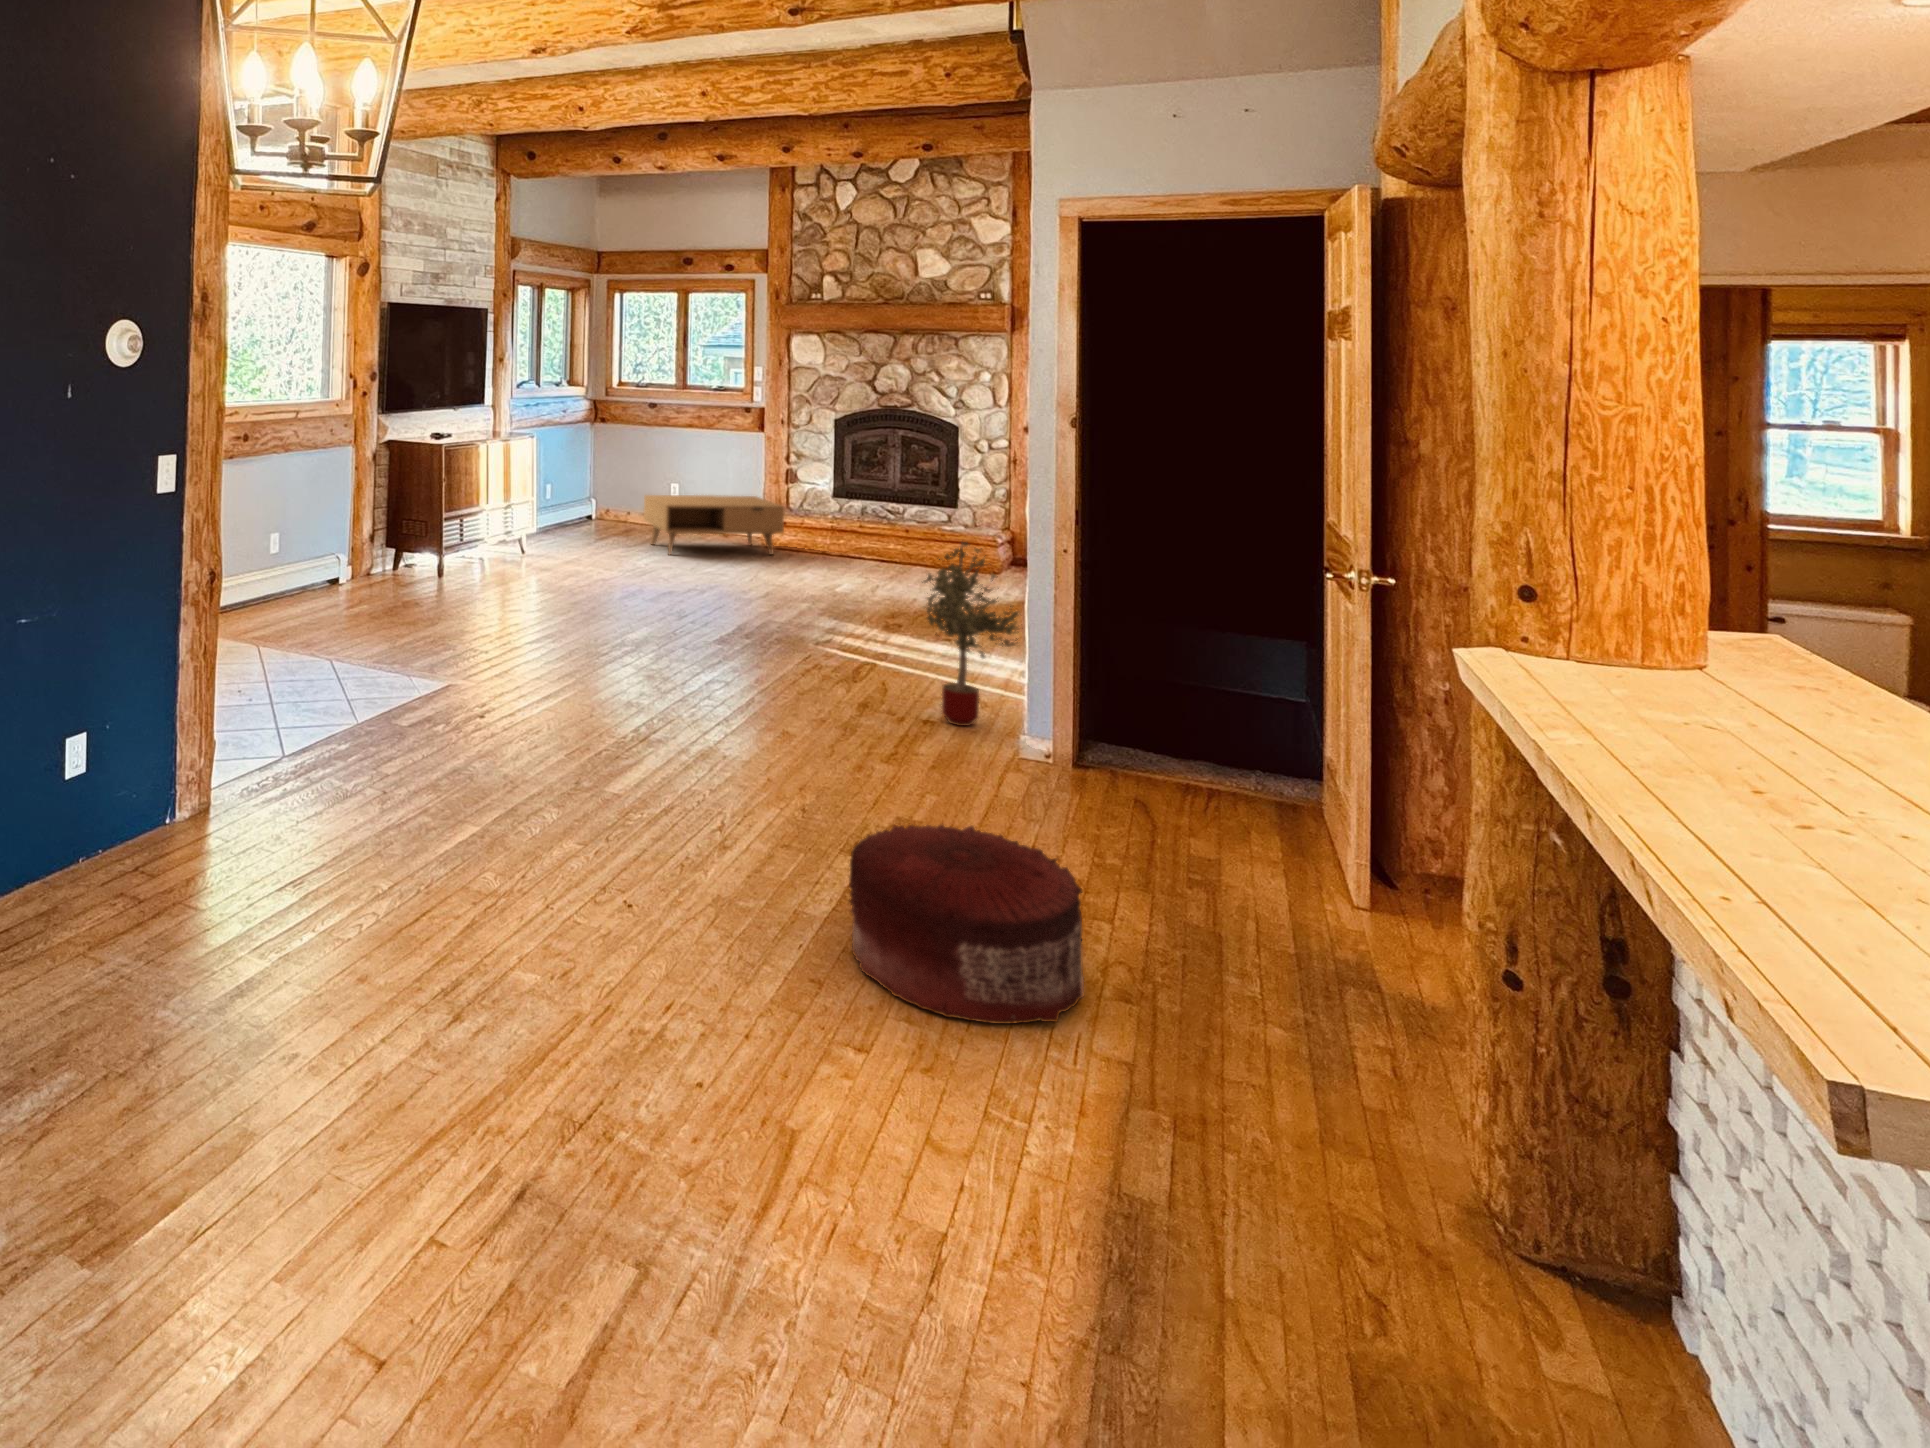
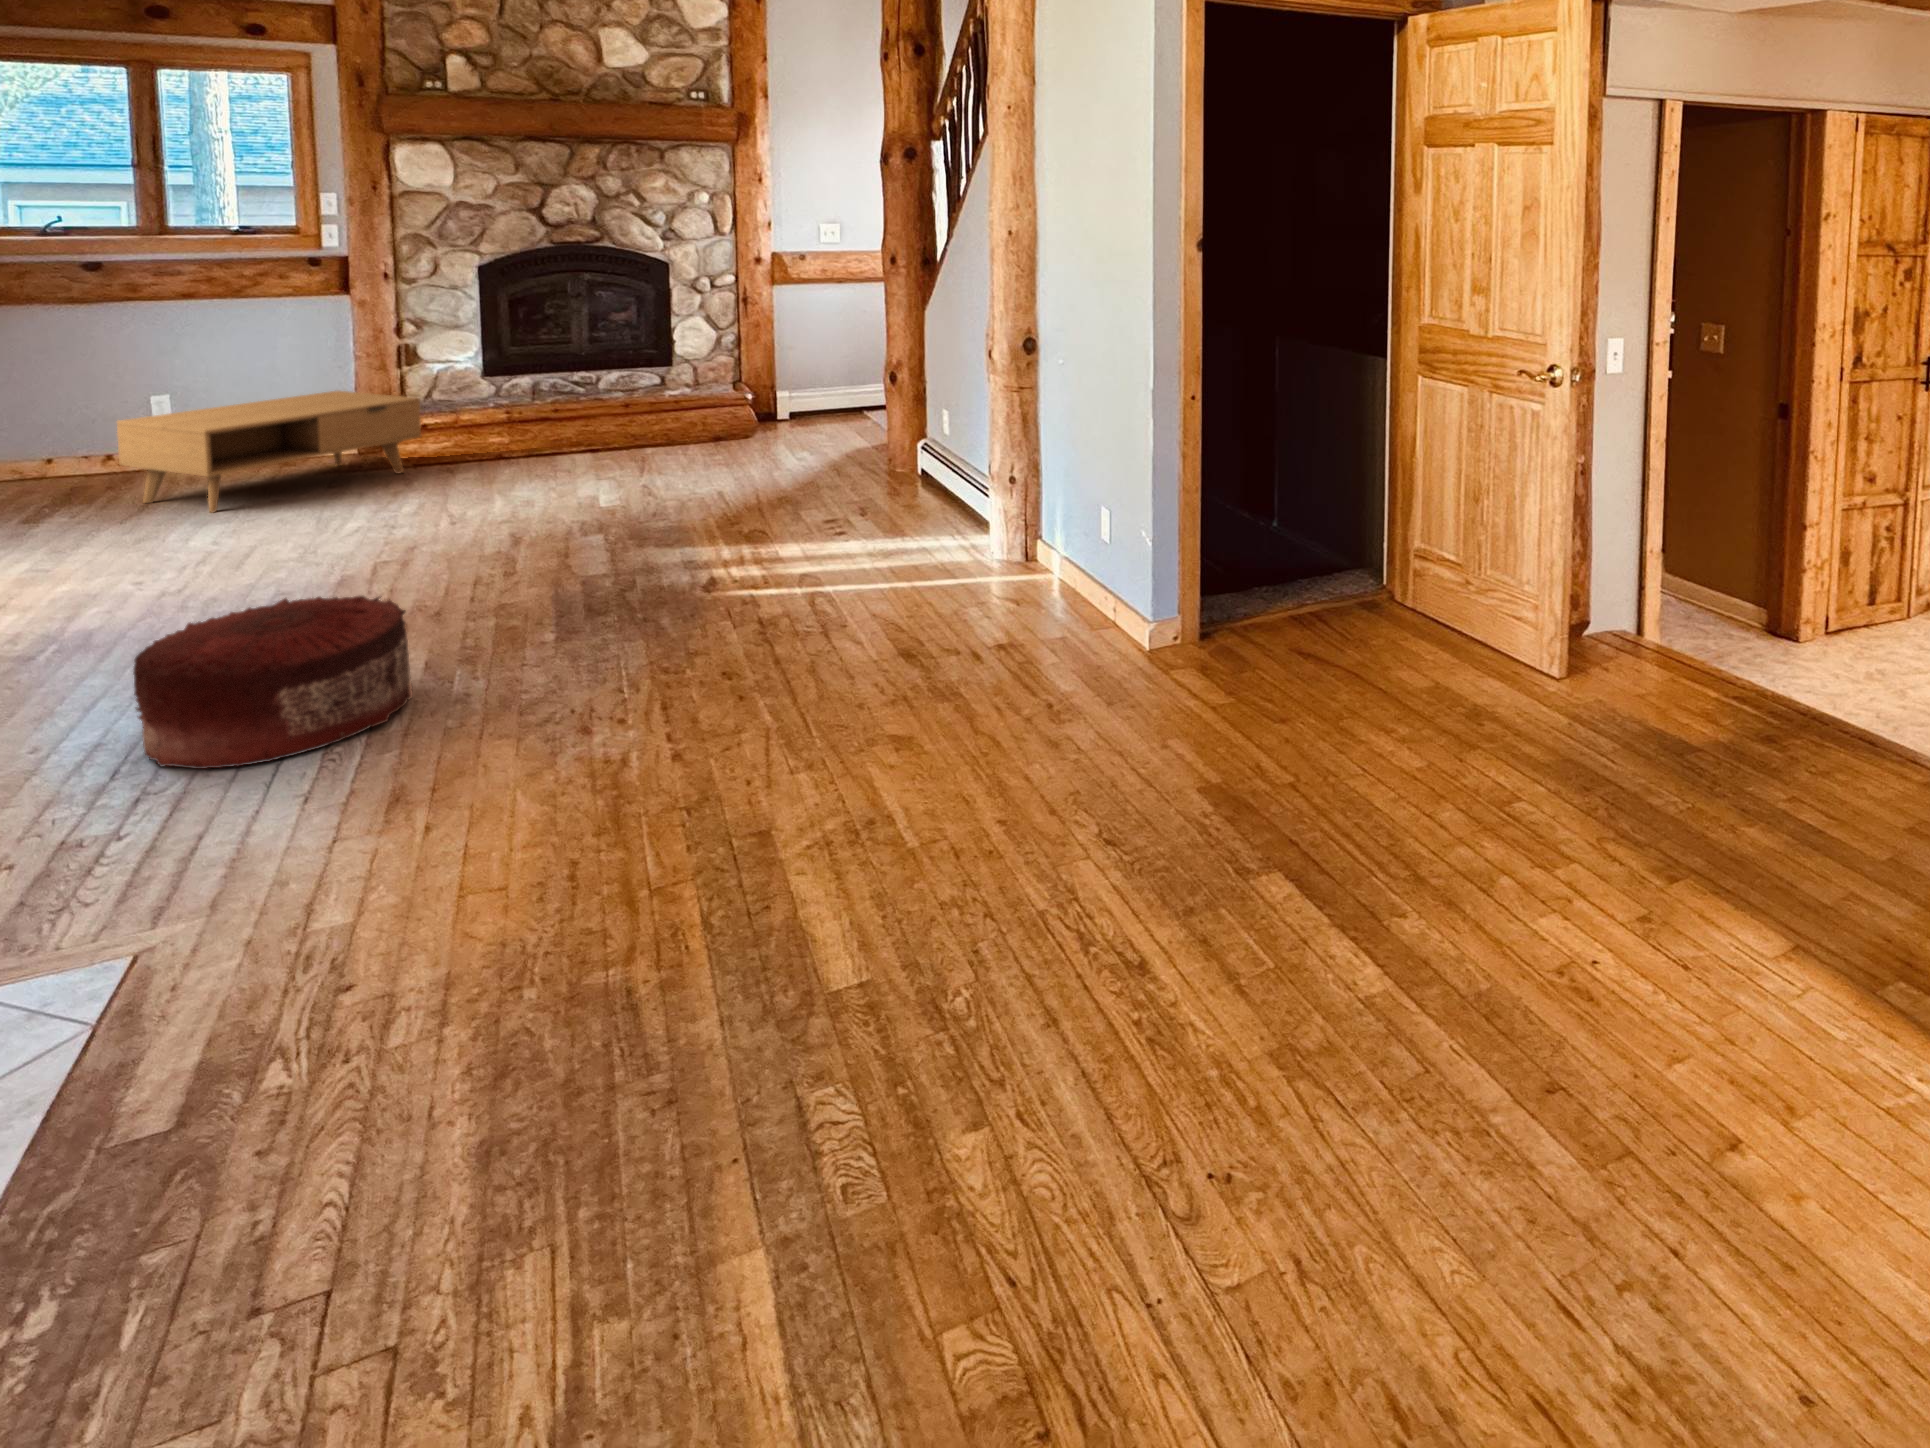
potted tree: present [924,542,1018,726] -> none [972,399,1103,628]
pouf: present [849,825,1084,1024] -> present [133,596,413,769]

